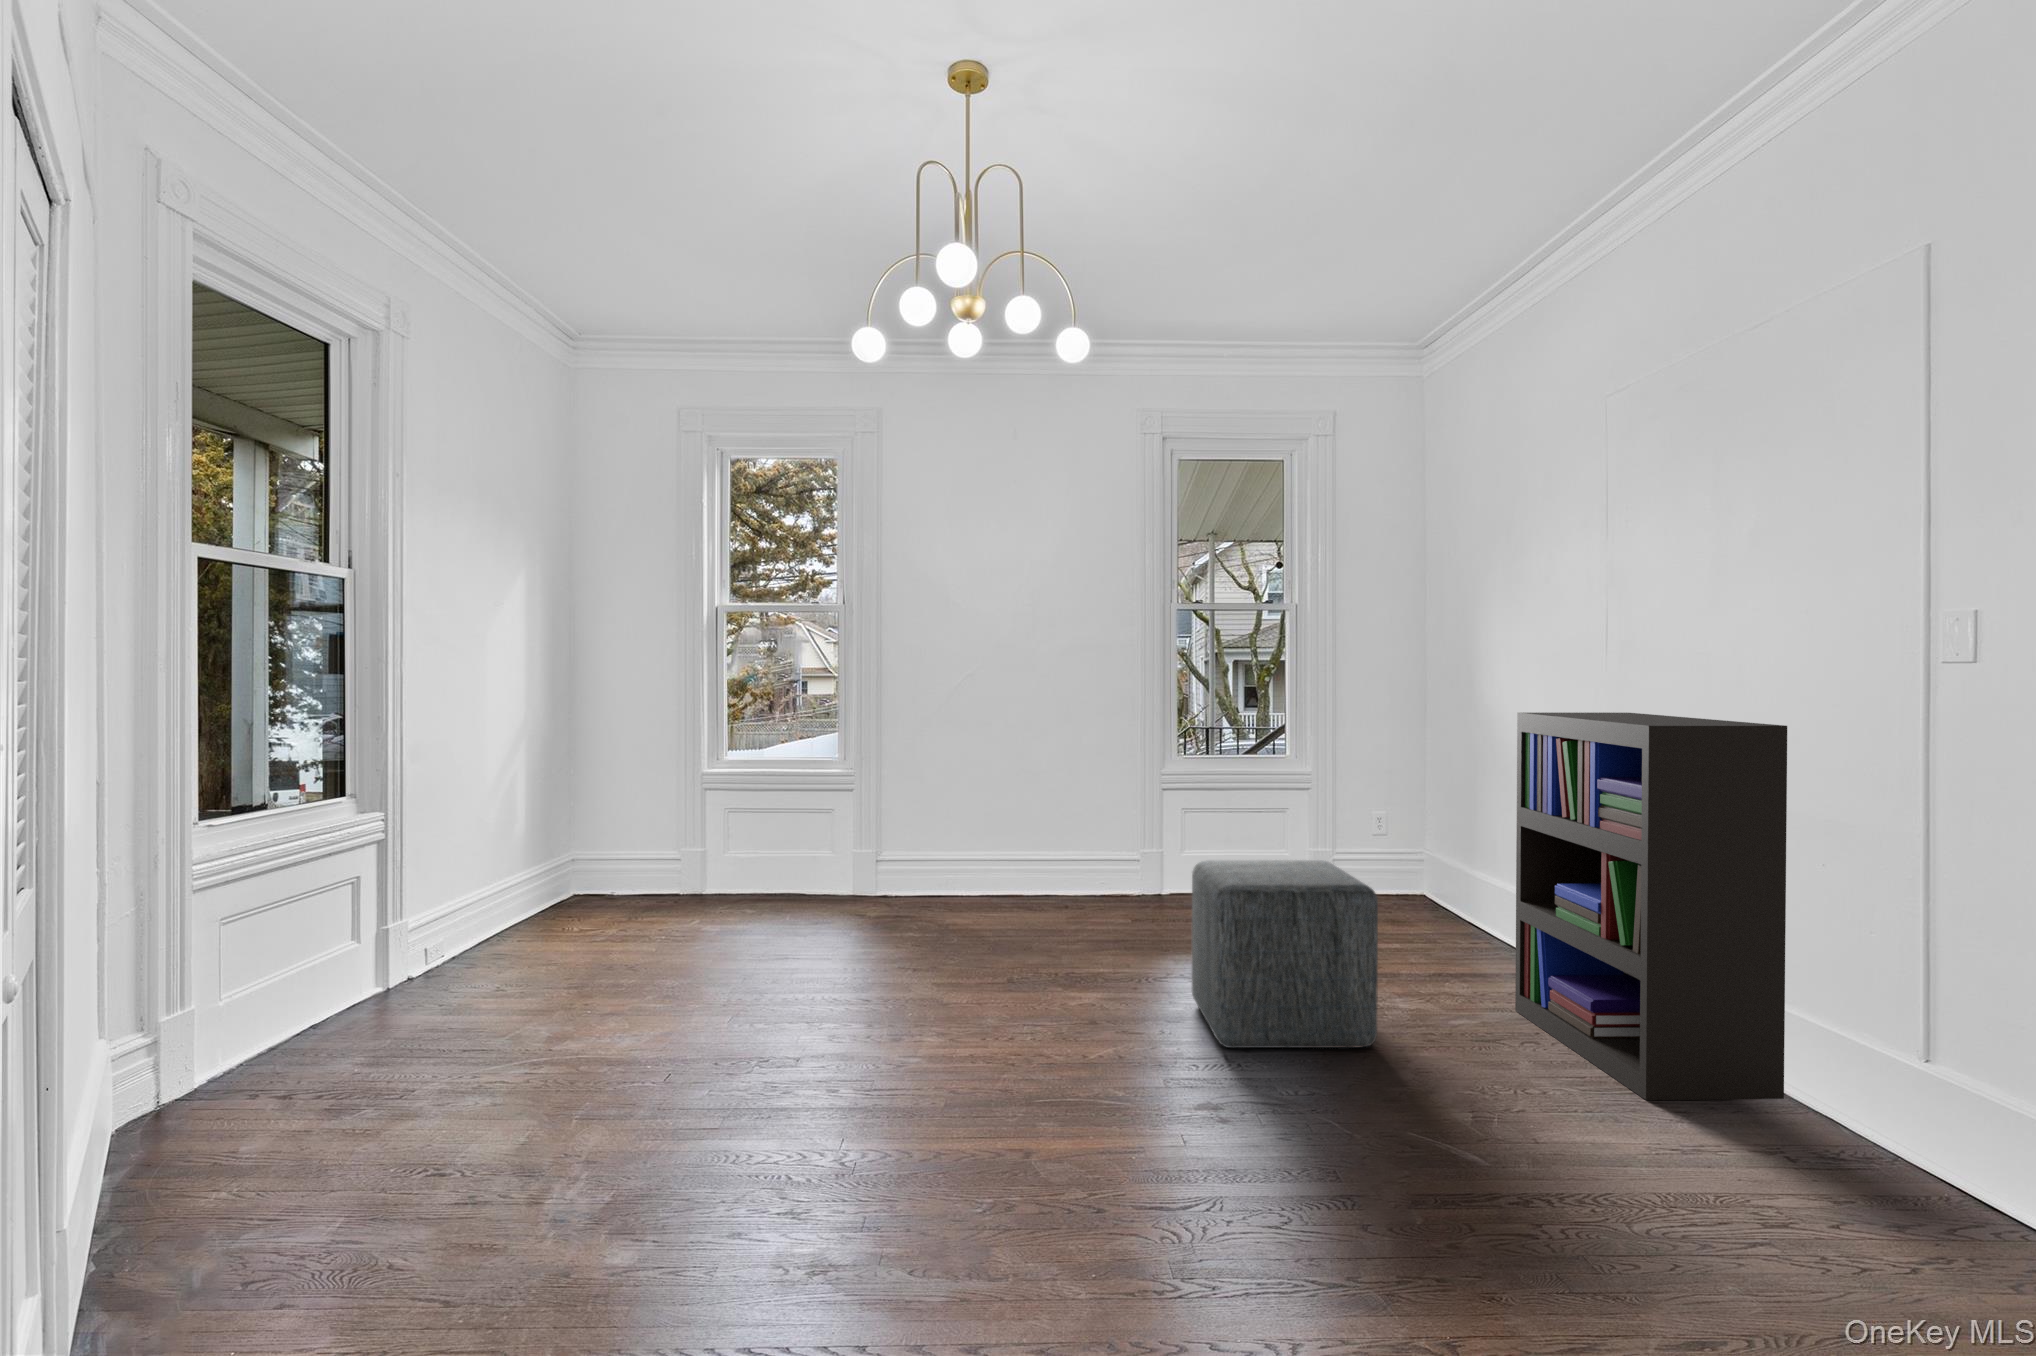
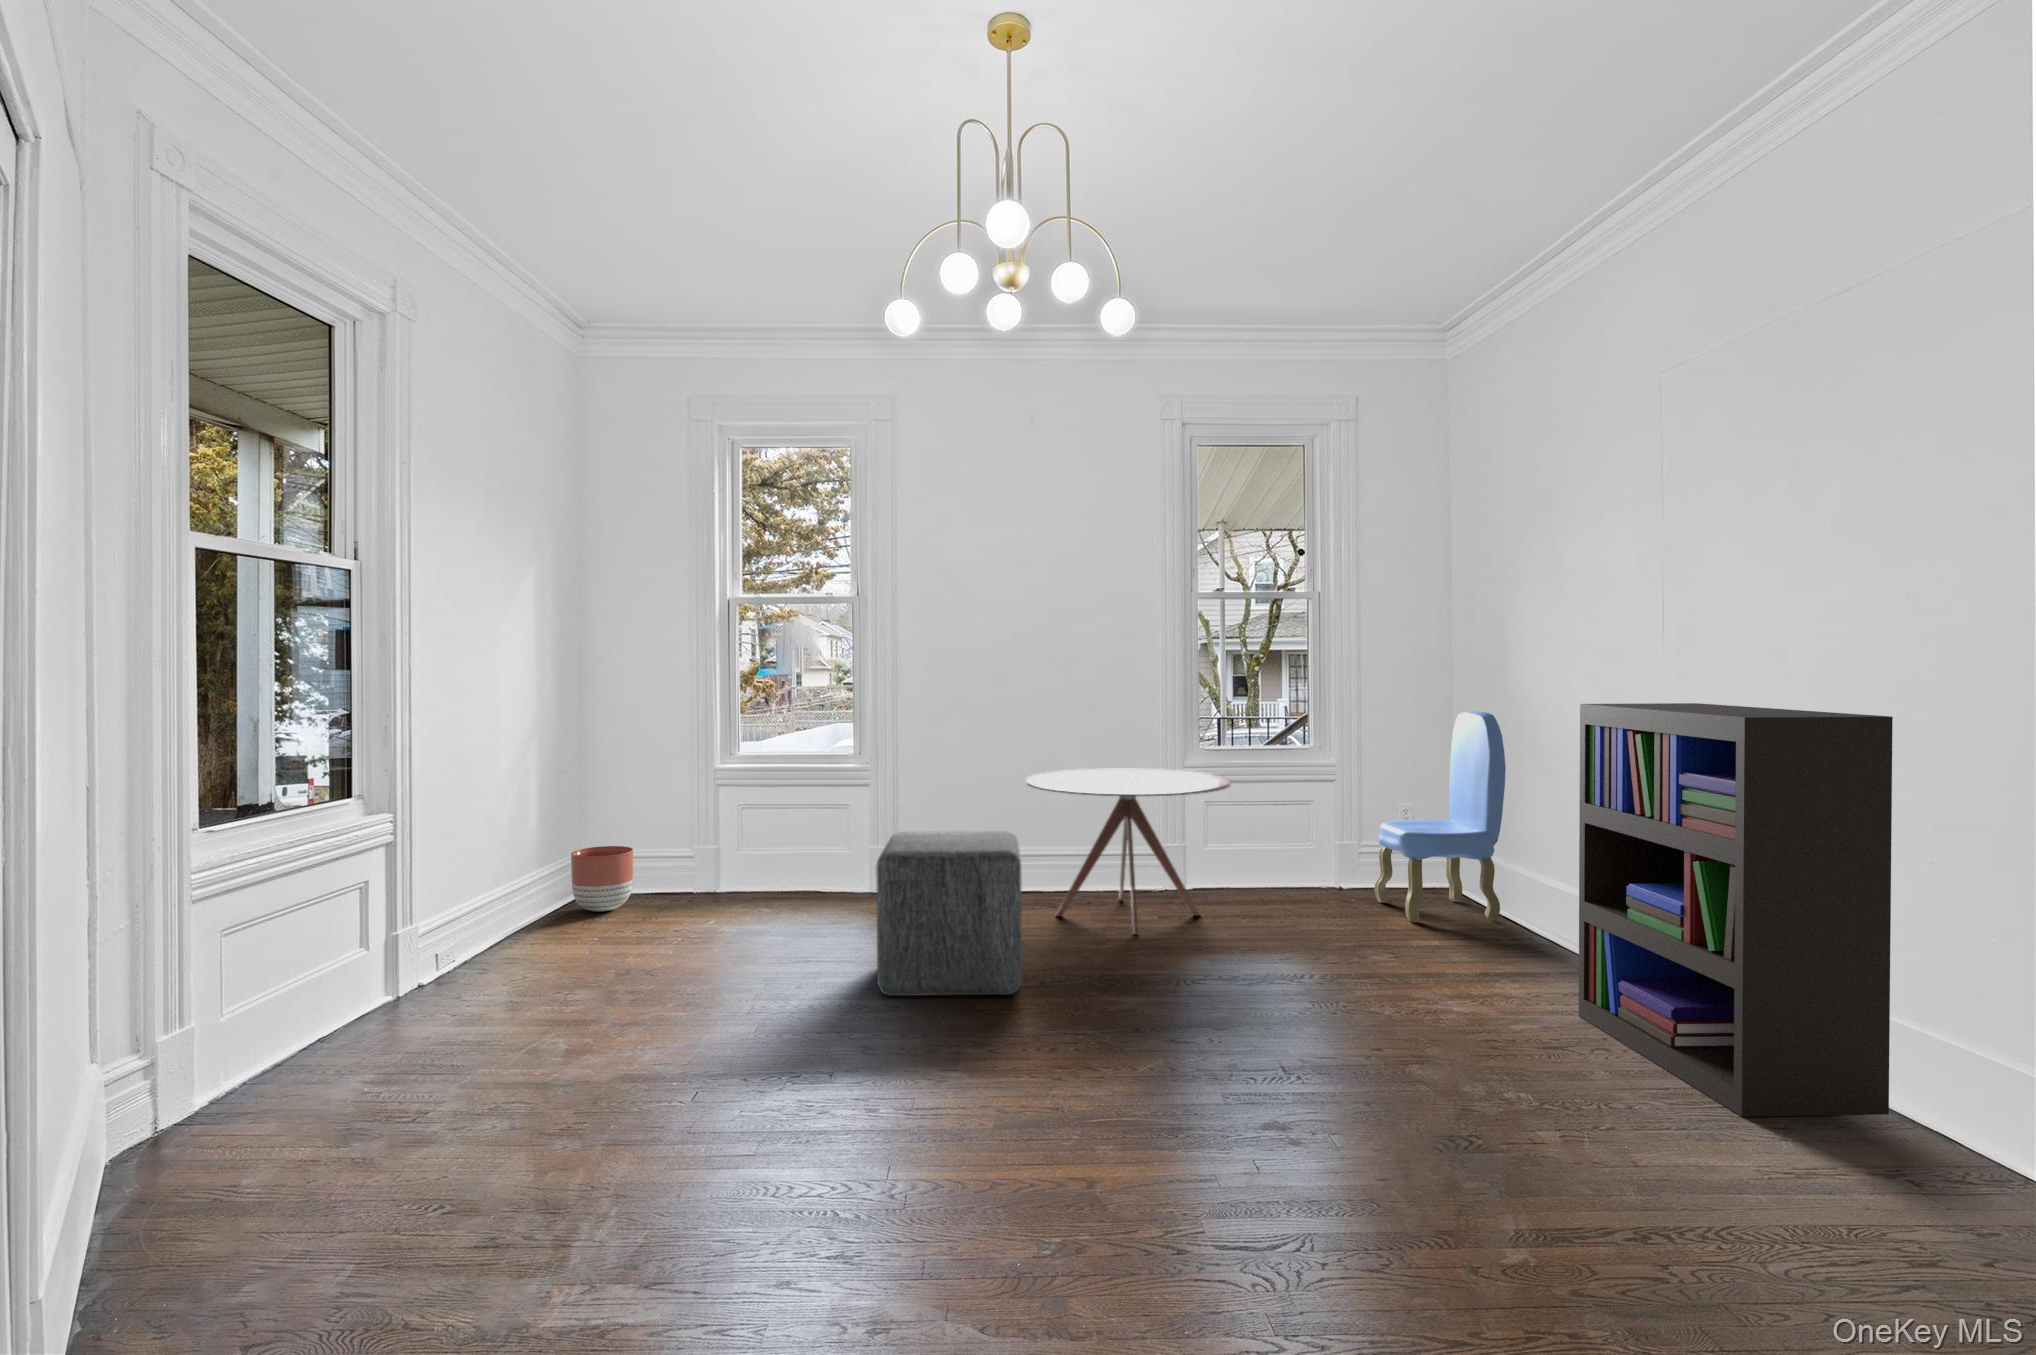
dining chair: none [1343,720,1467,924] -> present [1374,711,1506,922]
round table: none [1001,774,1200,935] -> present [1026,768,1231,935]
planter: none [557,847,618,911] -> present [571,846,633,912]
ottoman: present [1192,860,1378,1048] -> present [876,831,1022,996]

